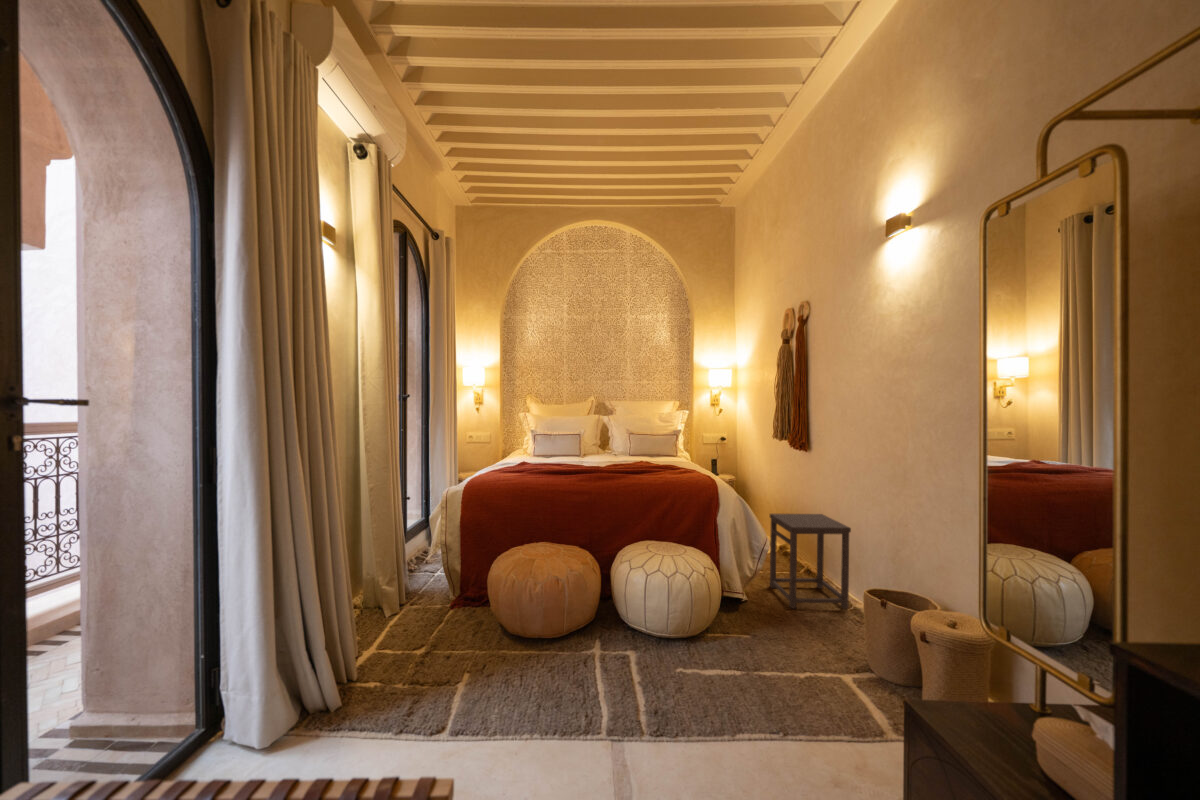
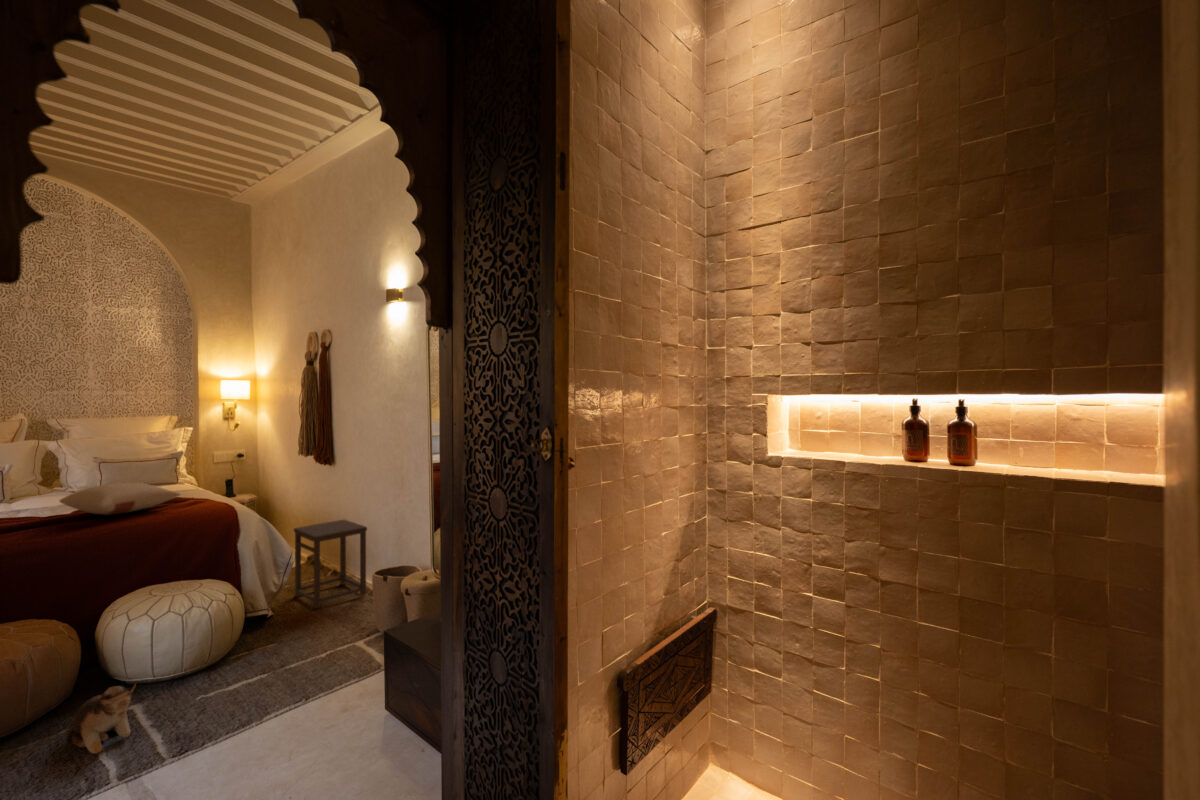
pillow: none [598,447,674,473] -> present [60,482,180,515]
plush toy: none [584,633,626,693] -> present [72,685,136,754]

